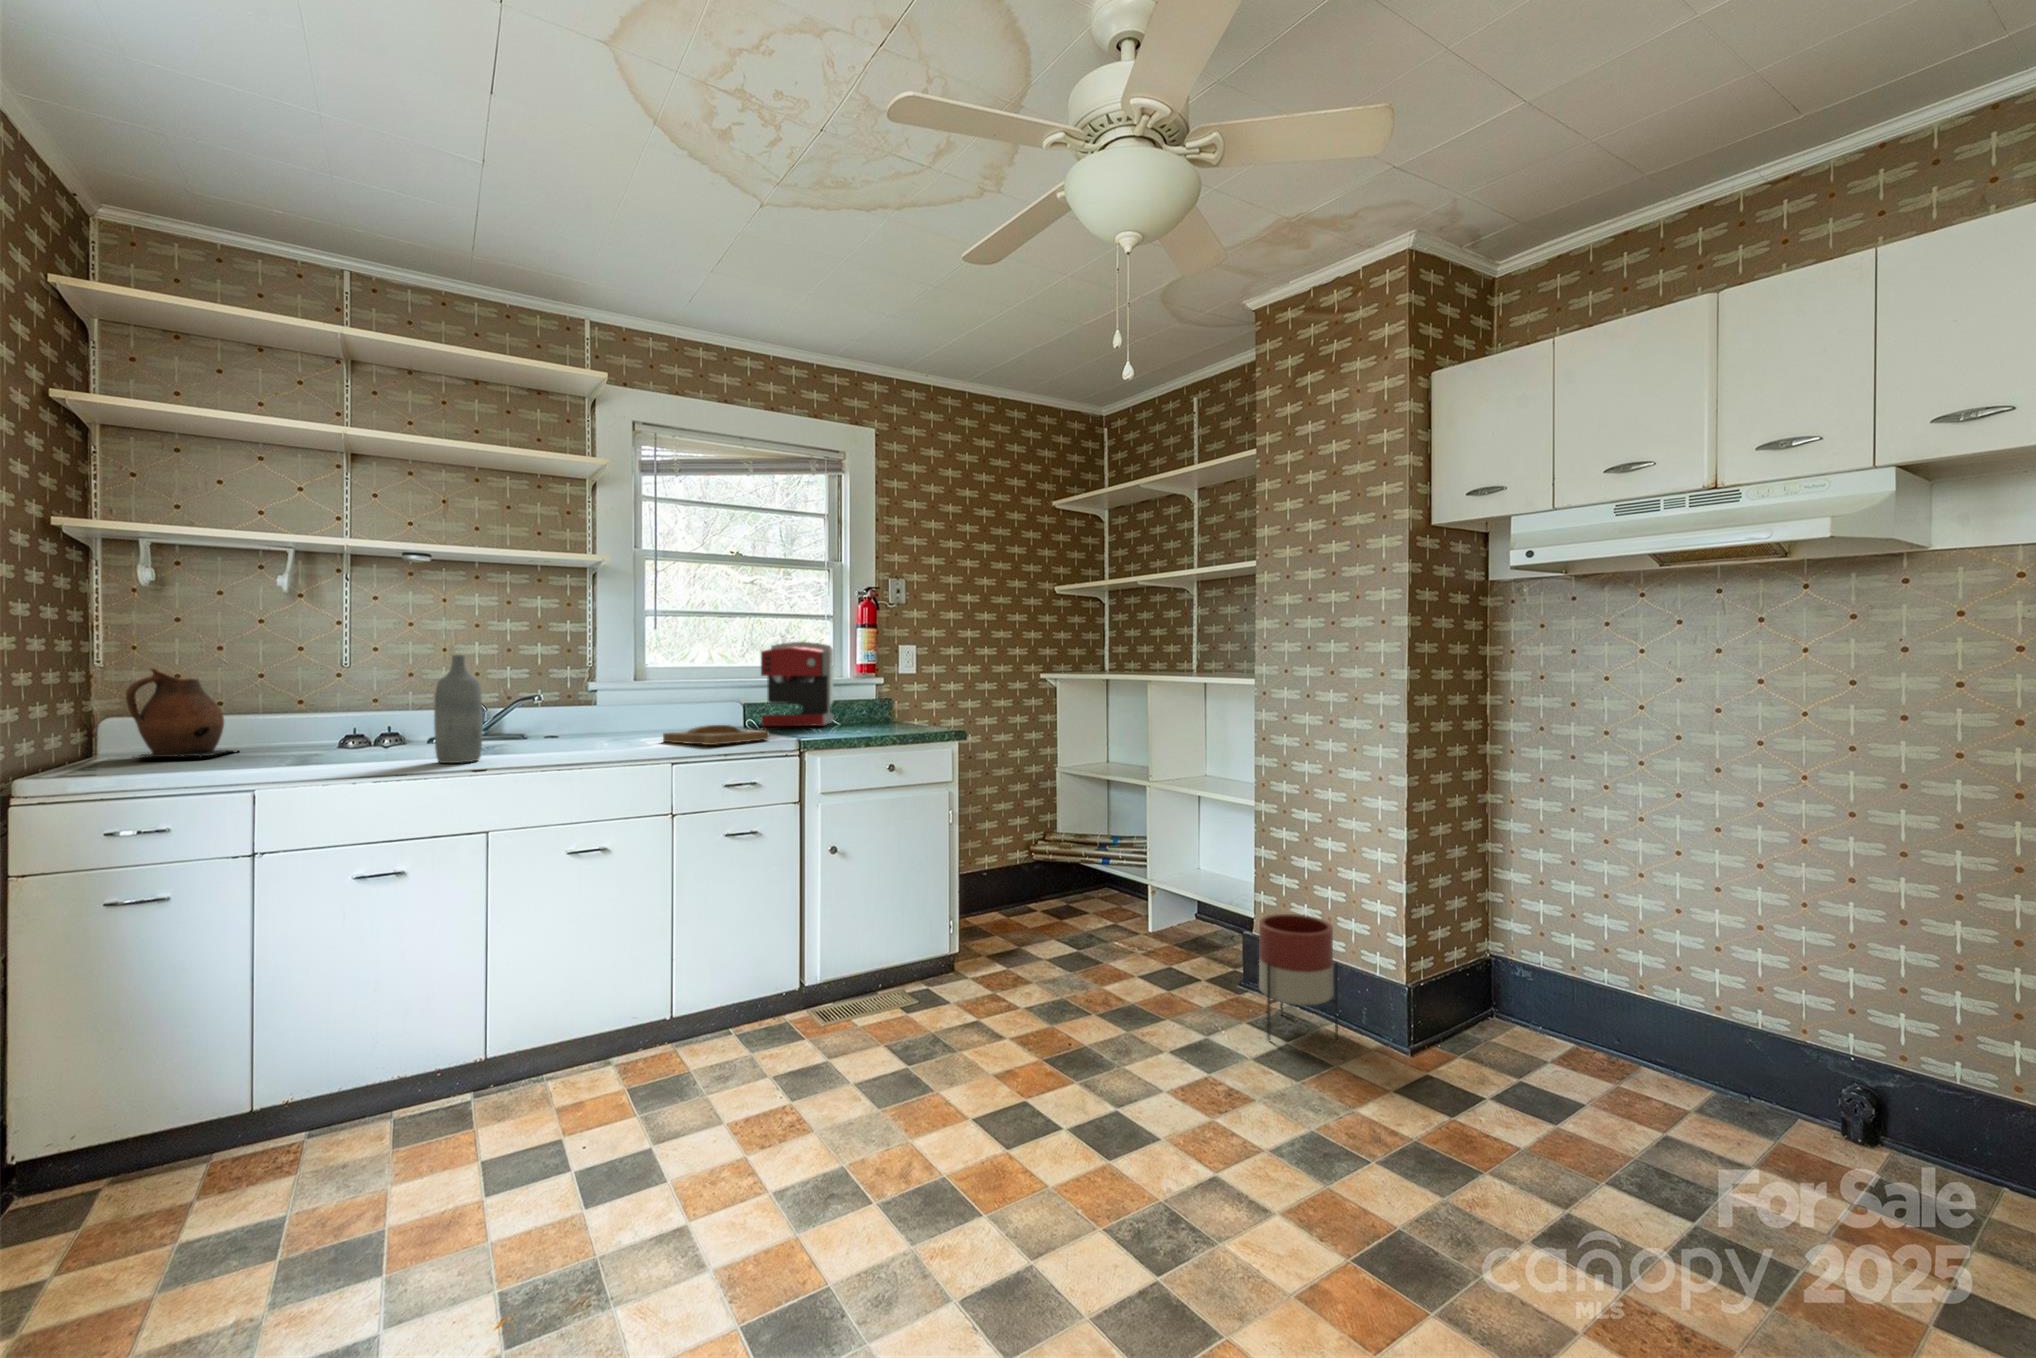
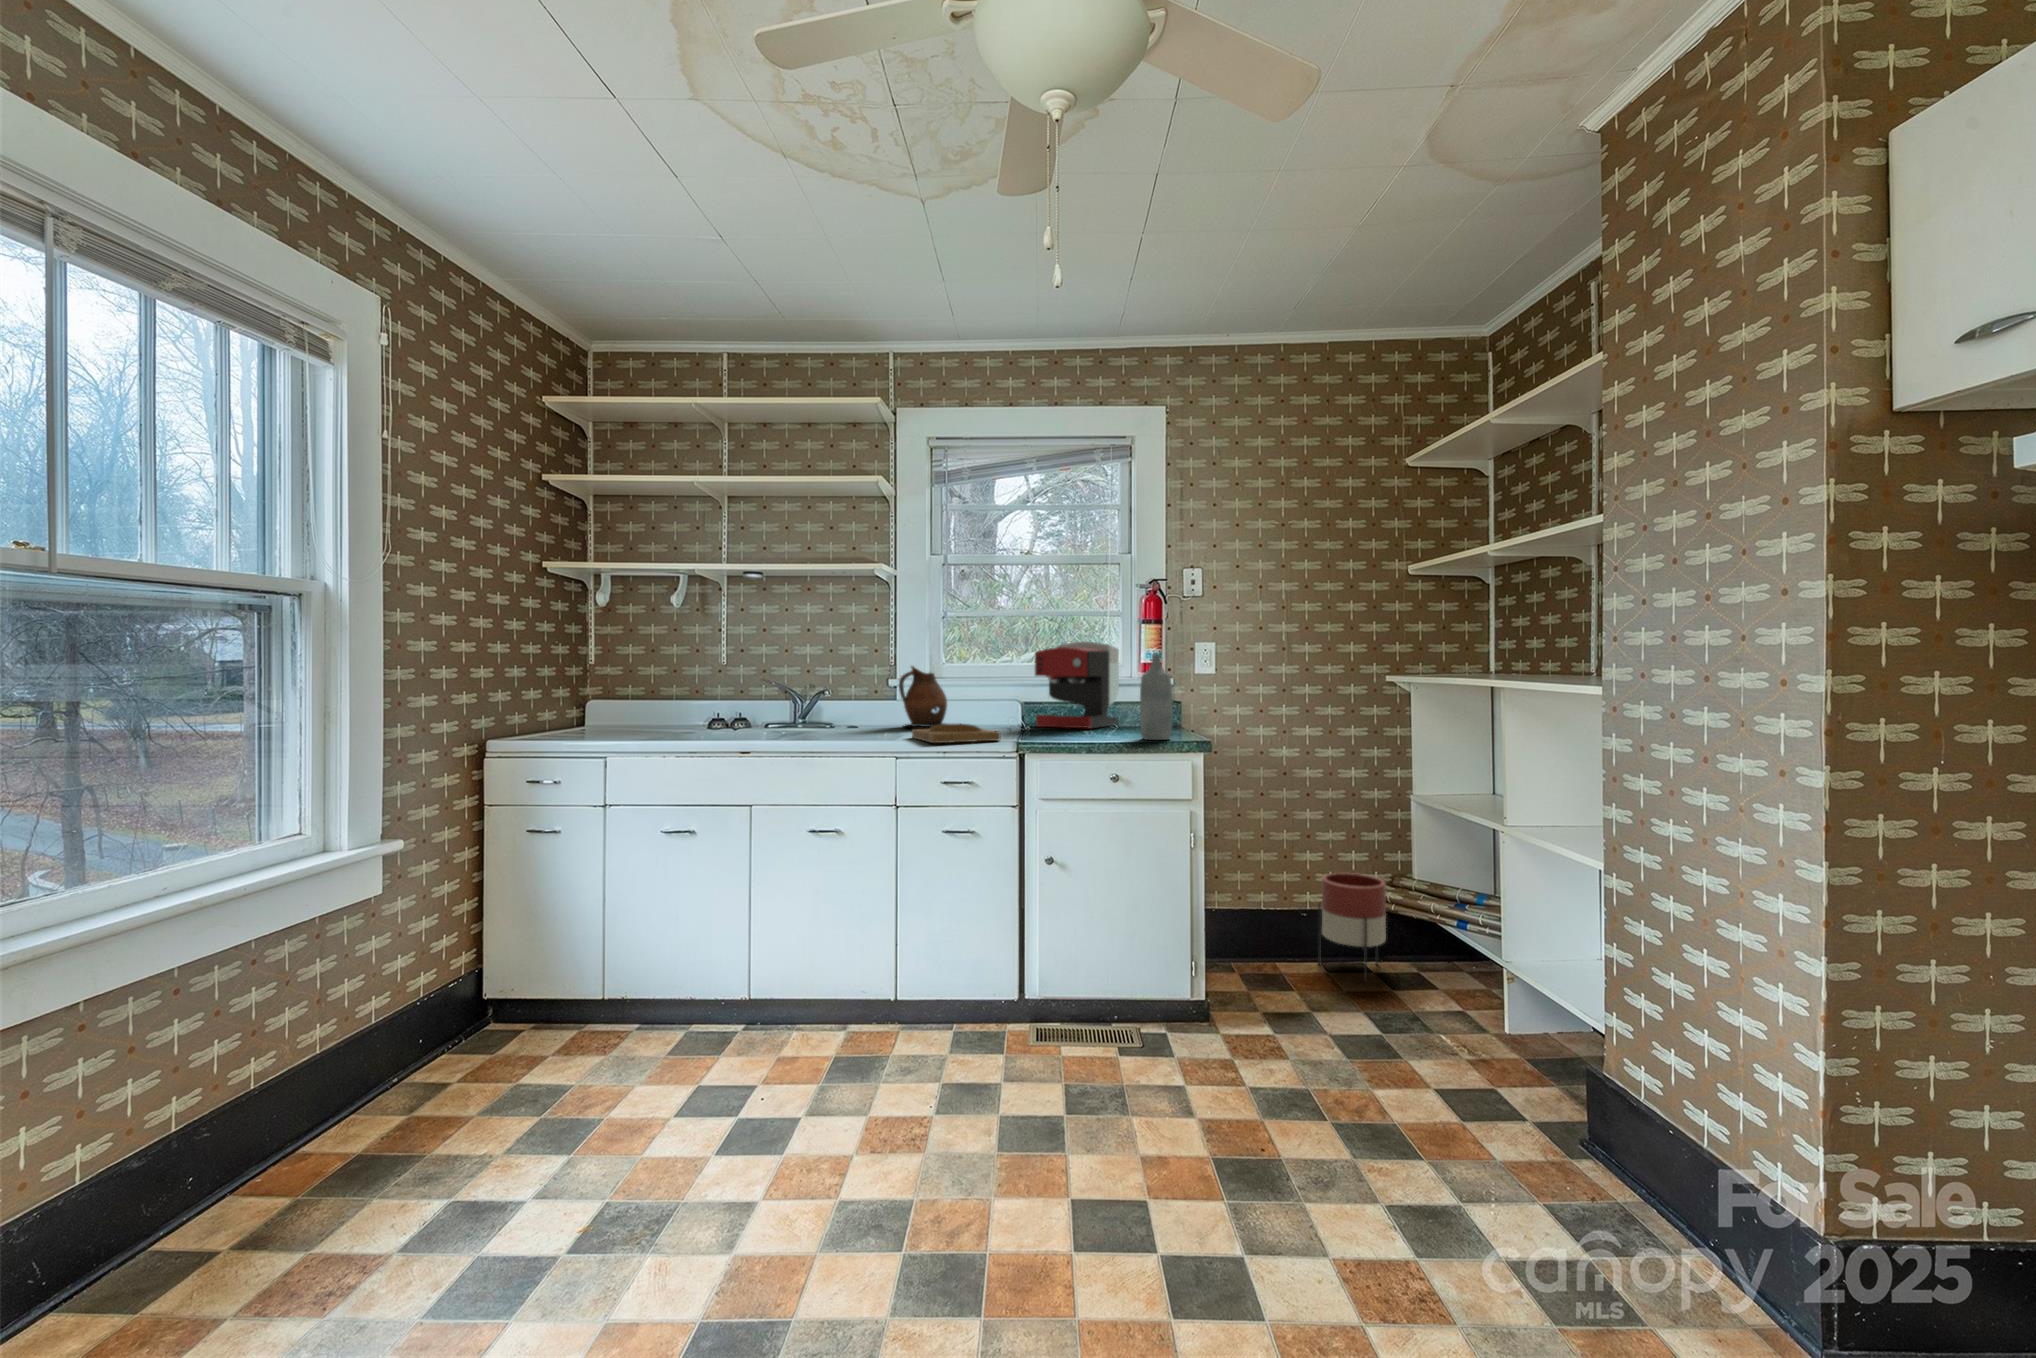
bottle: present [434,655,483,763] -> present [1140,654,1172,740]
ceramic pitcher: present [126,669,233,758] -> present [899,666,947,727]
planter: present [1259,914,1338,1040] -> present [1318,873,1386,981]

